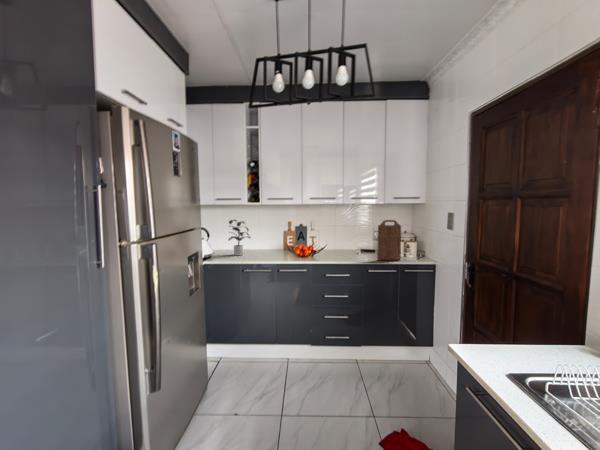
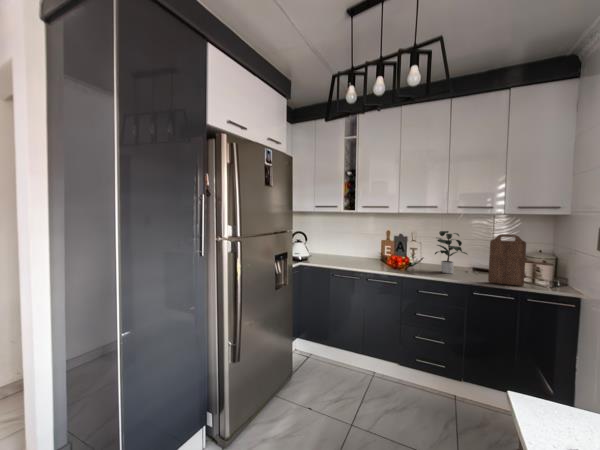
potted plant: present [229,220,250,256] -> present [435,231,467,274]

